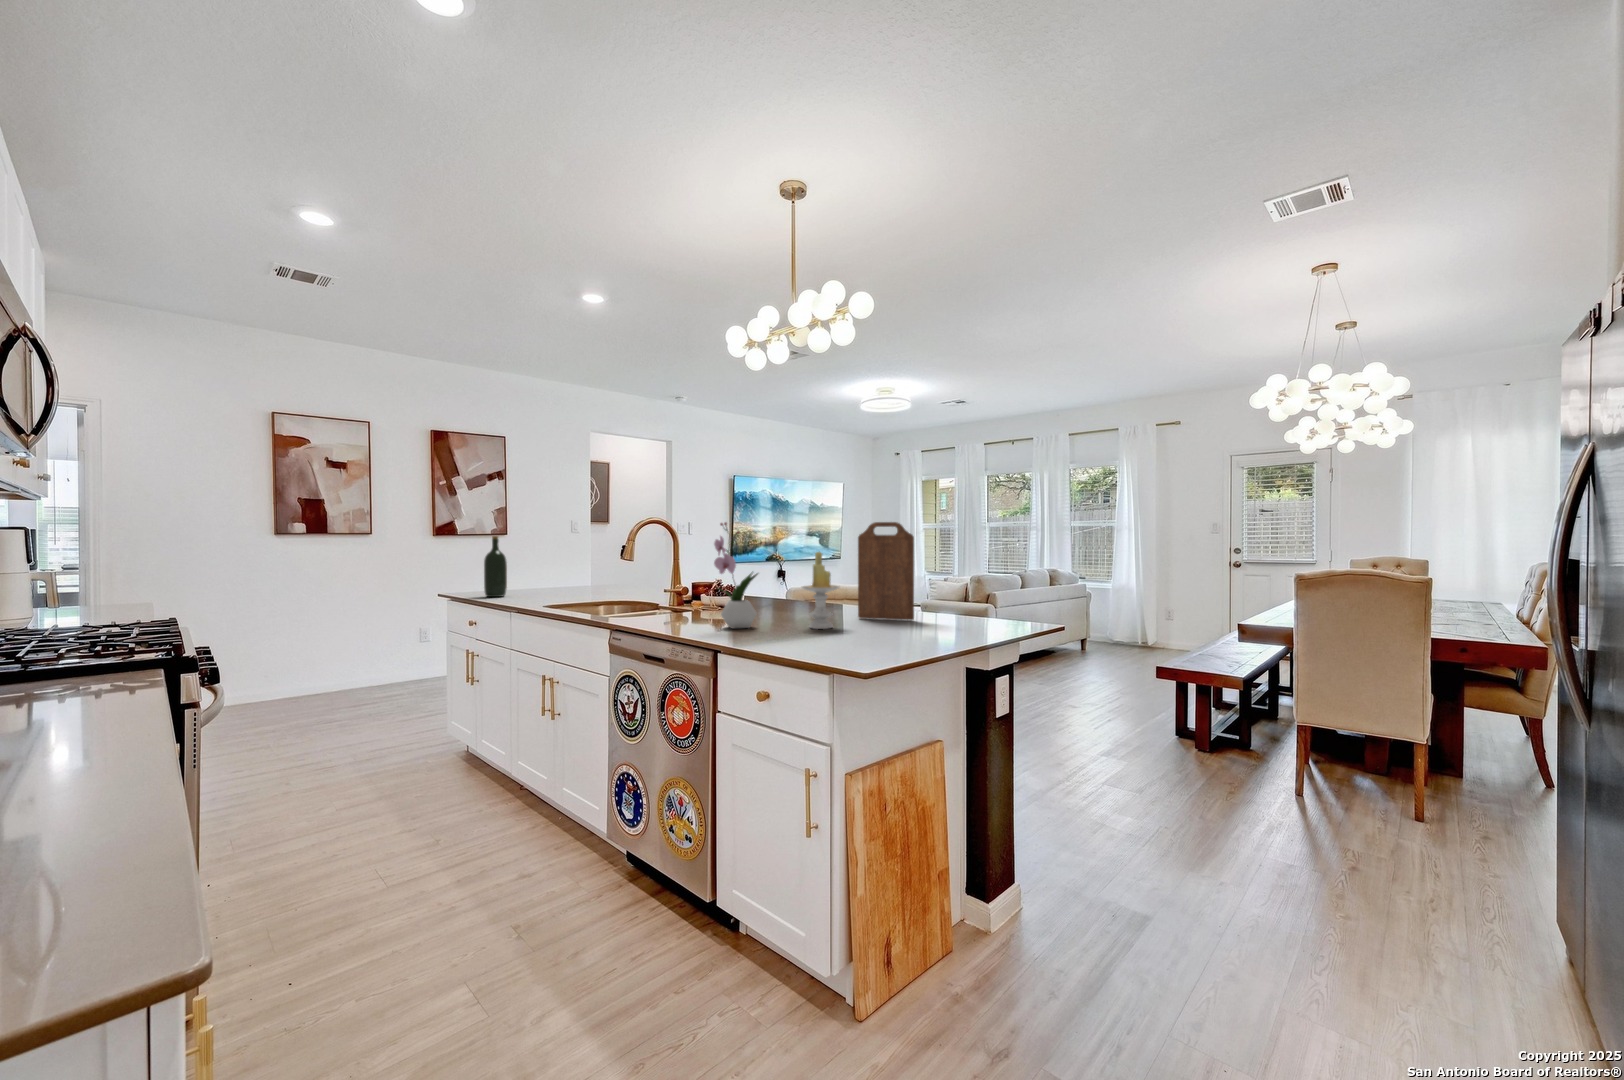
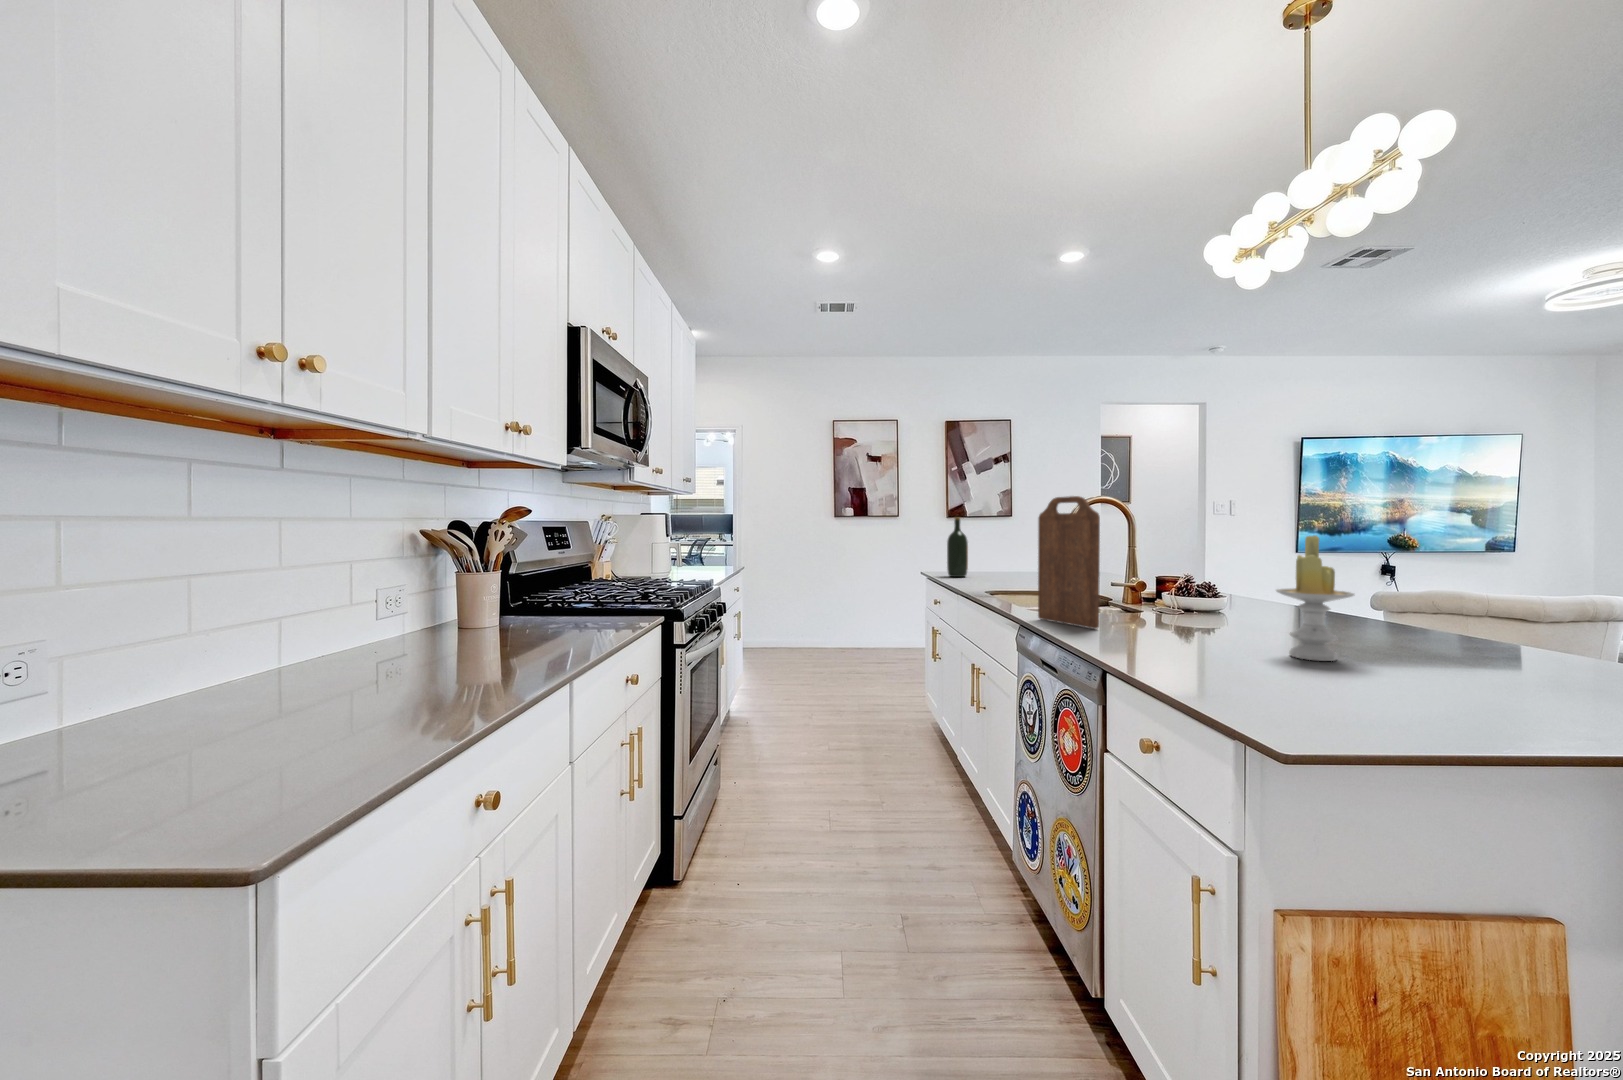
flower arrangement: present [714,522,758,628] -> none [1133,493,1201,643]
cutting board: present [858,522,914,620] -> present [1038,496,1100,629]

